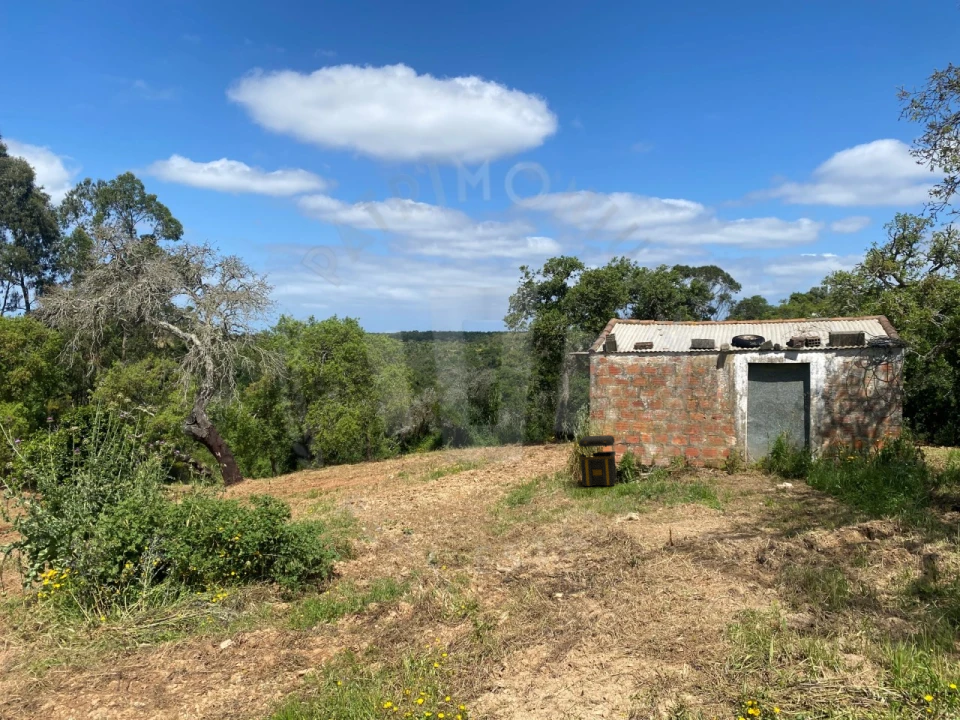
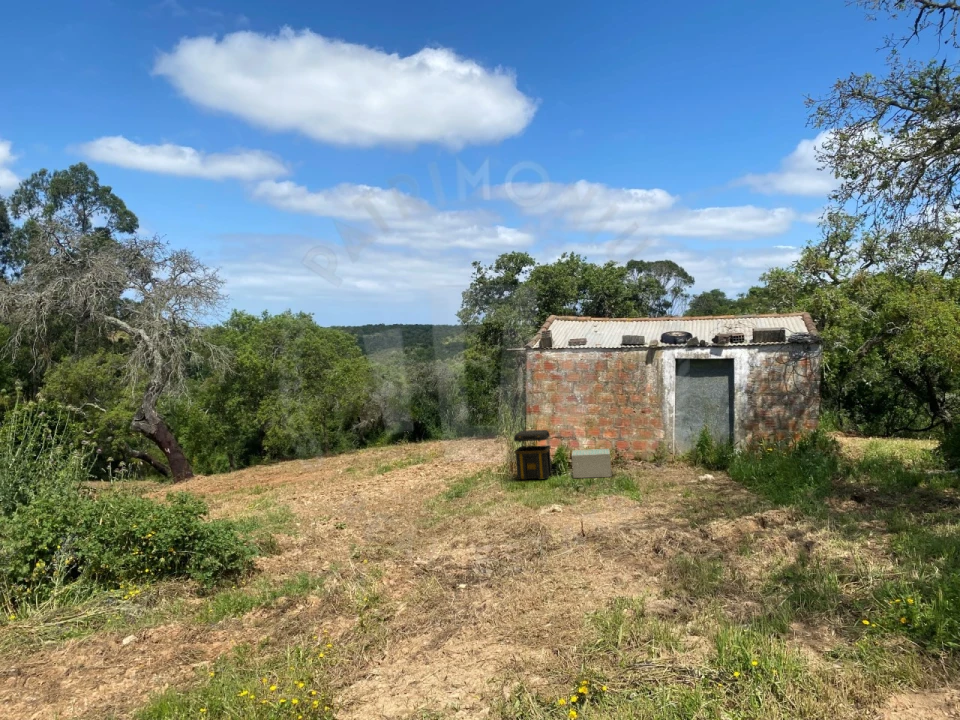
storage box: none [638,455,682,485] -> present [572,449,612,478]

